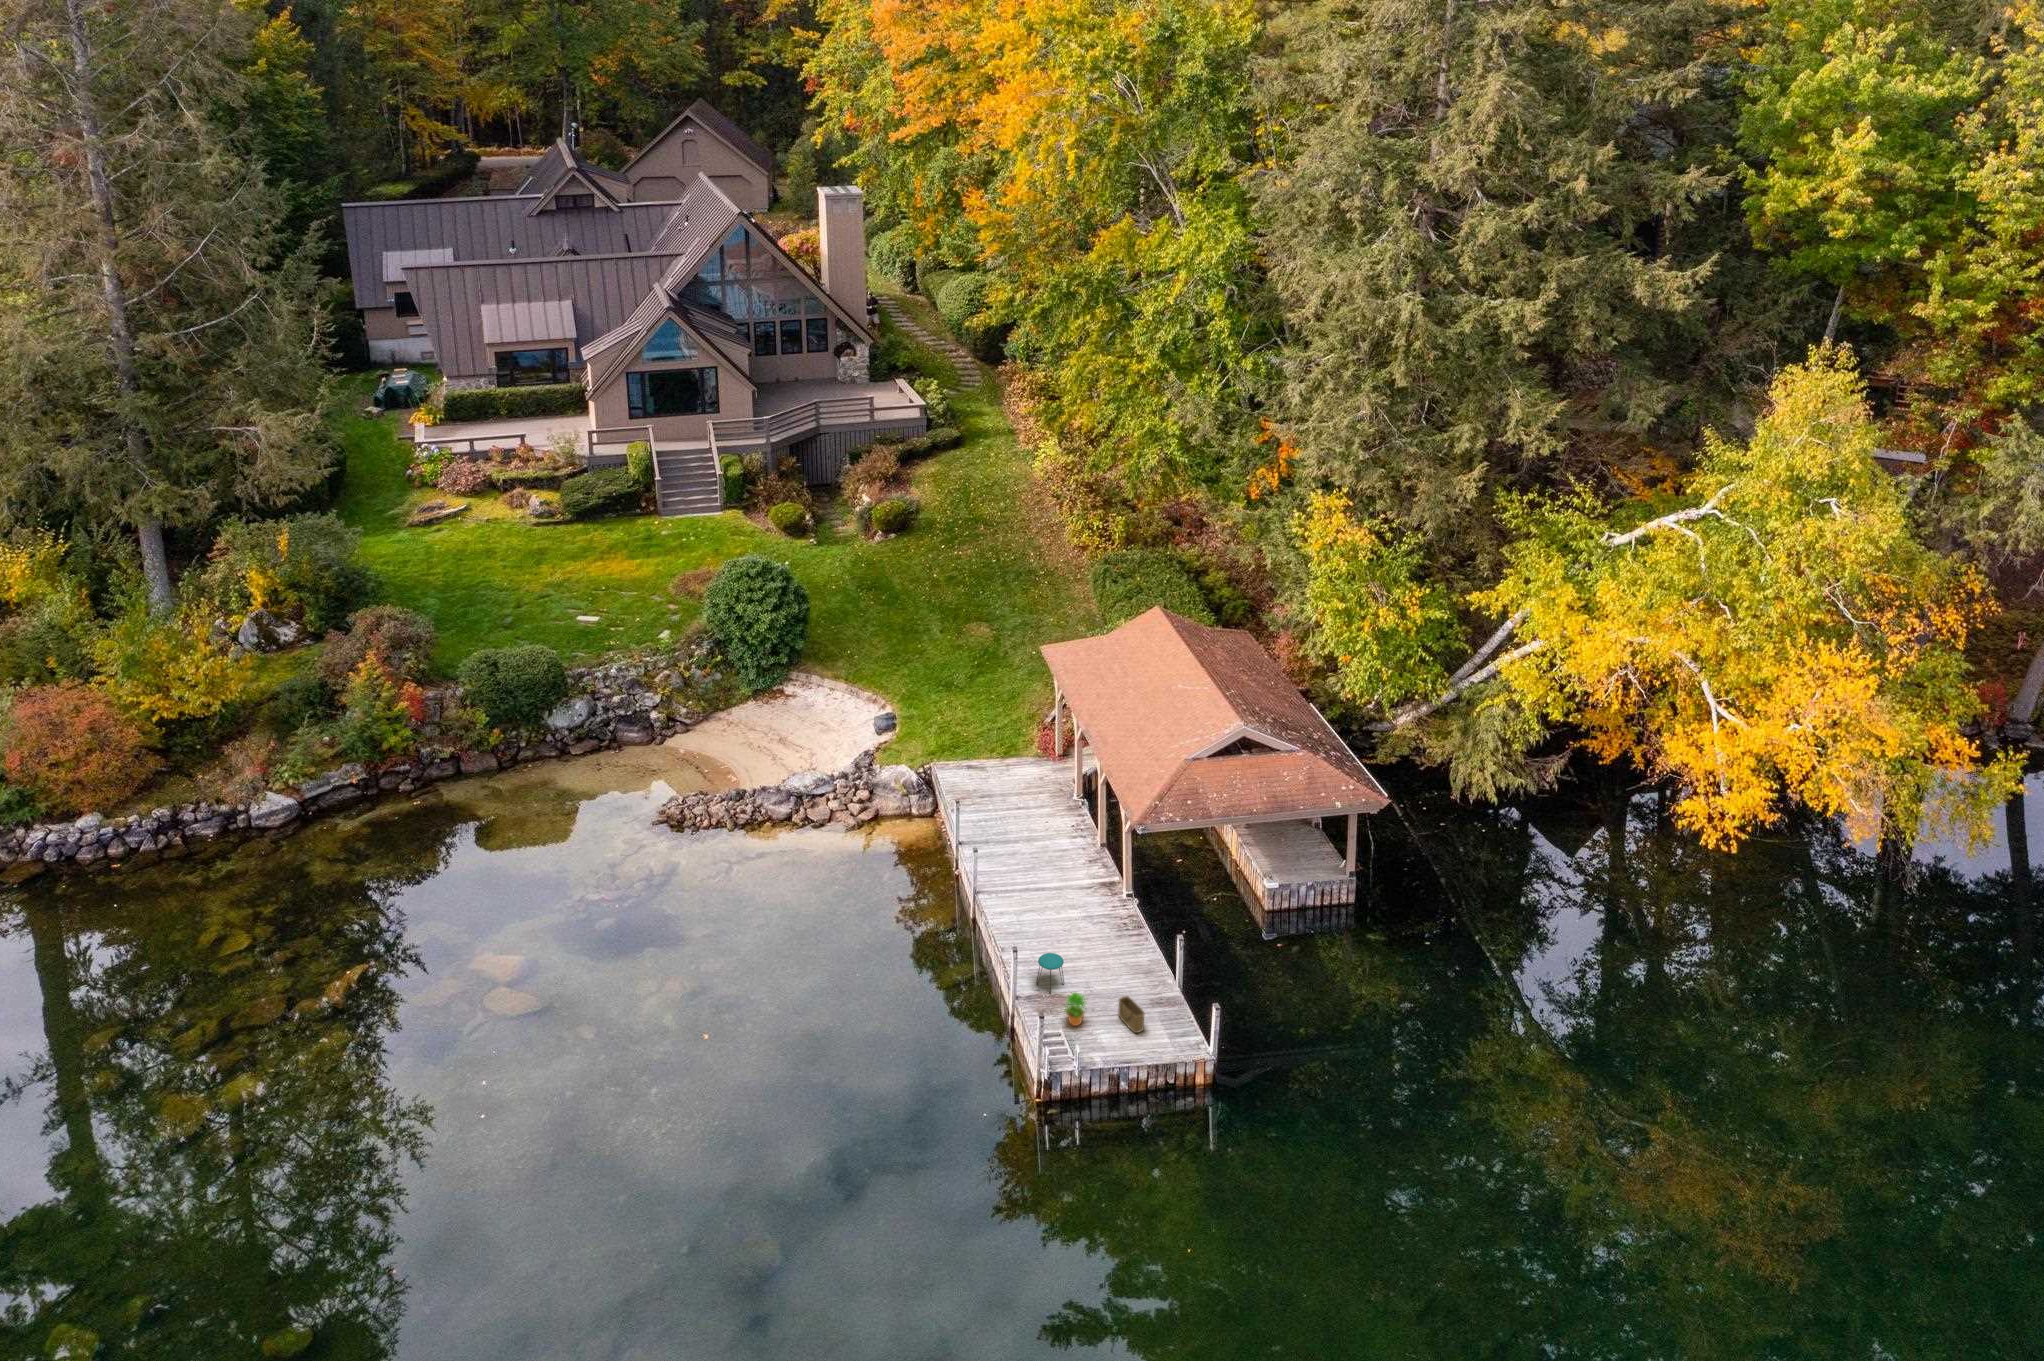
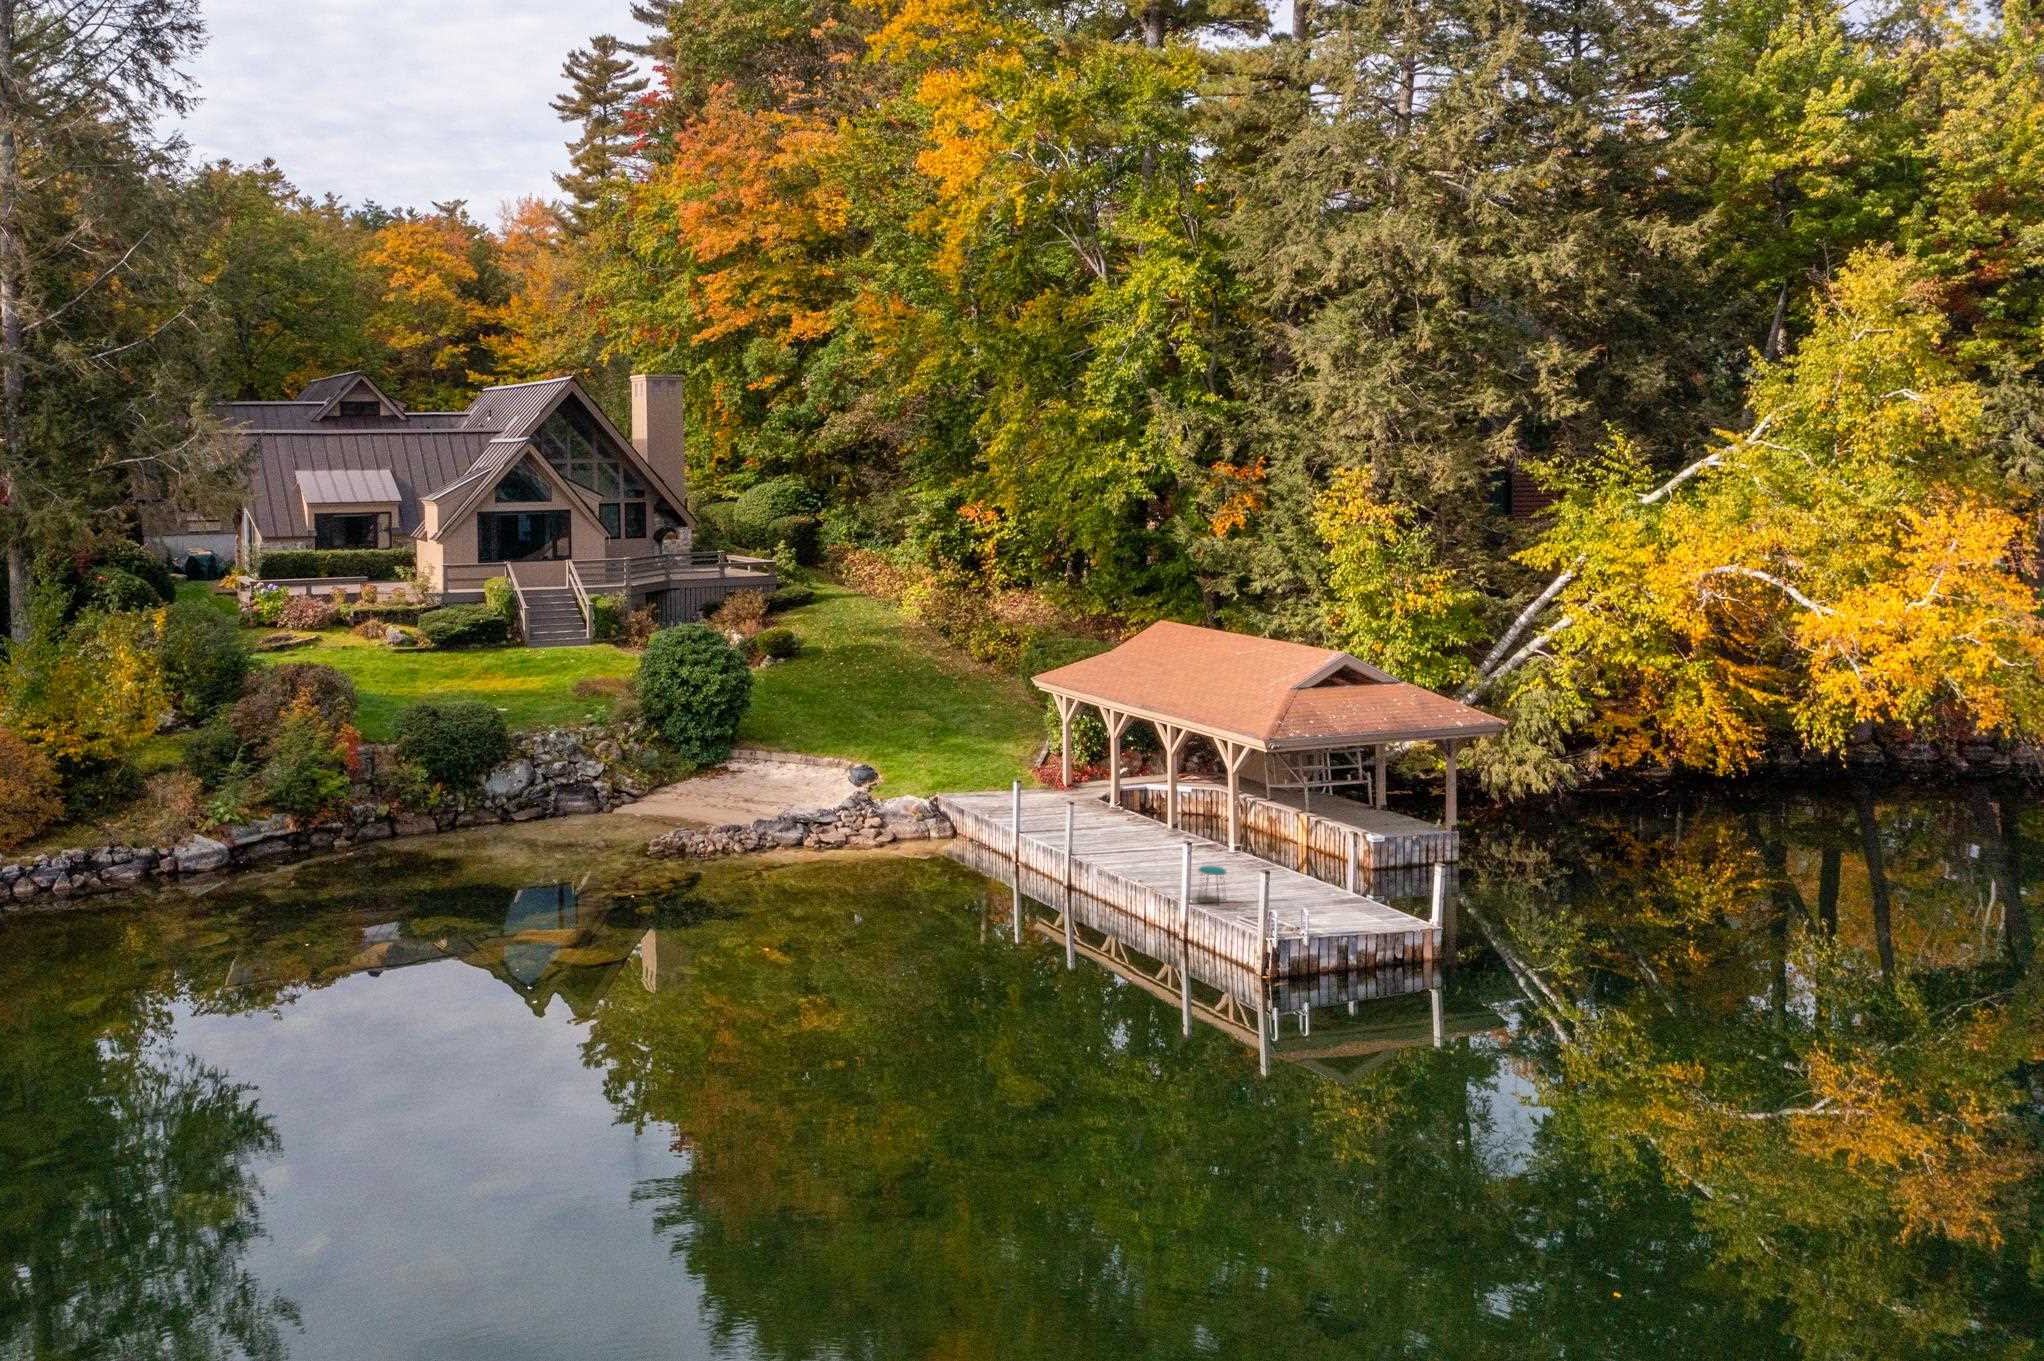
potted plant: present [1064,993,1086,1026] -> none [1250,882,1280,919]
basket: present [1118,996,1145,1033] -> none [1304,886,1342,917]

